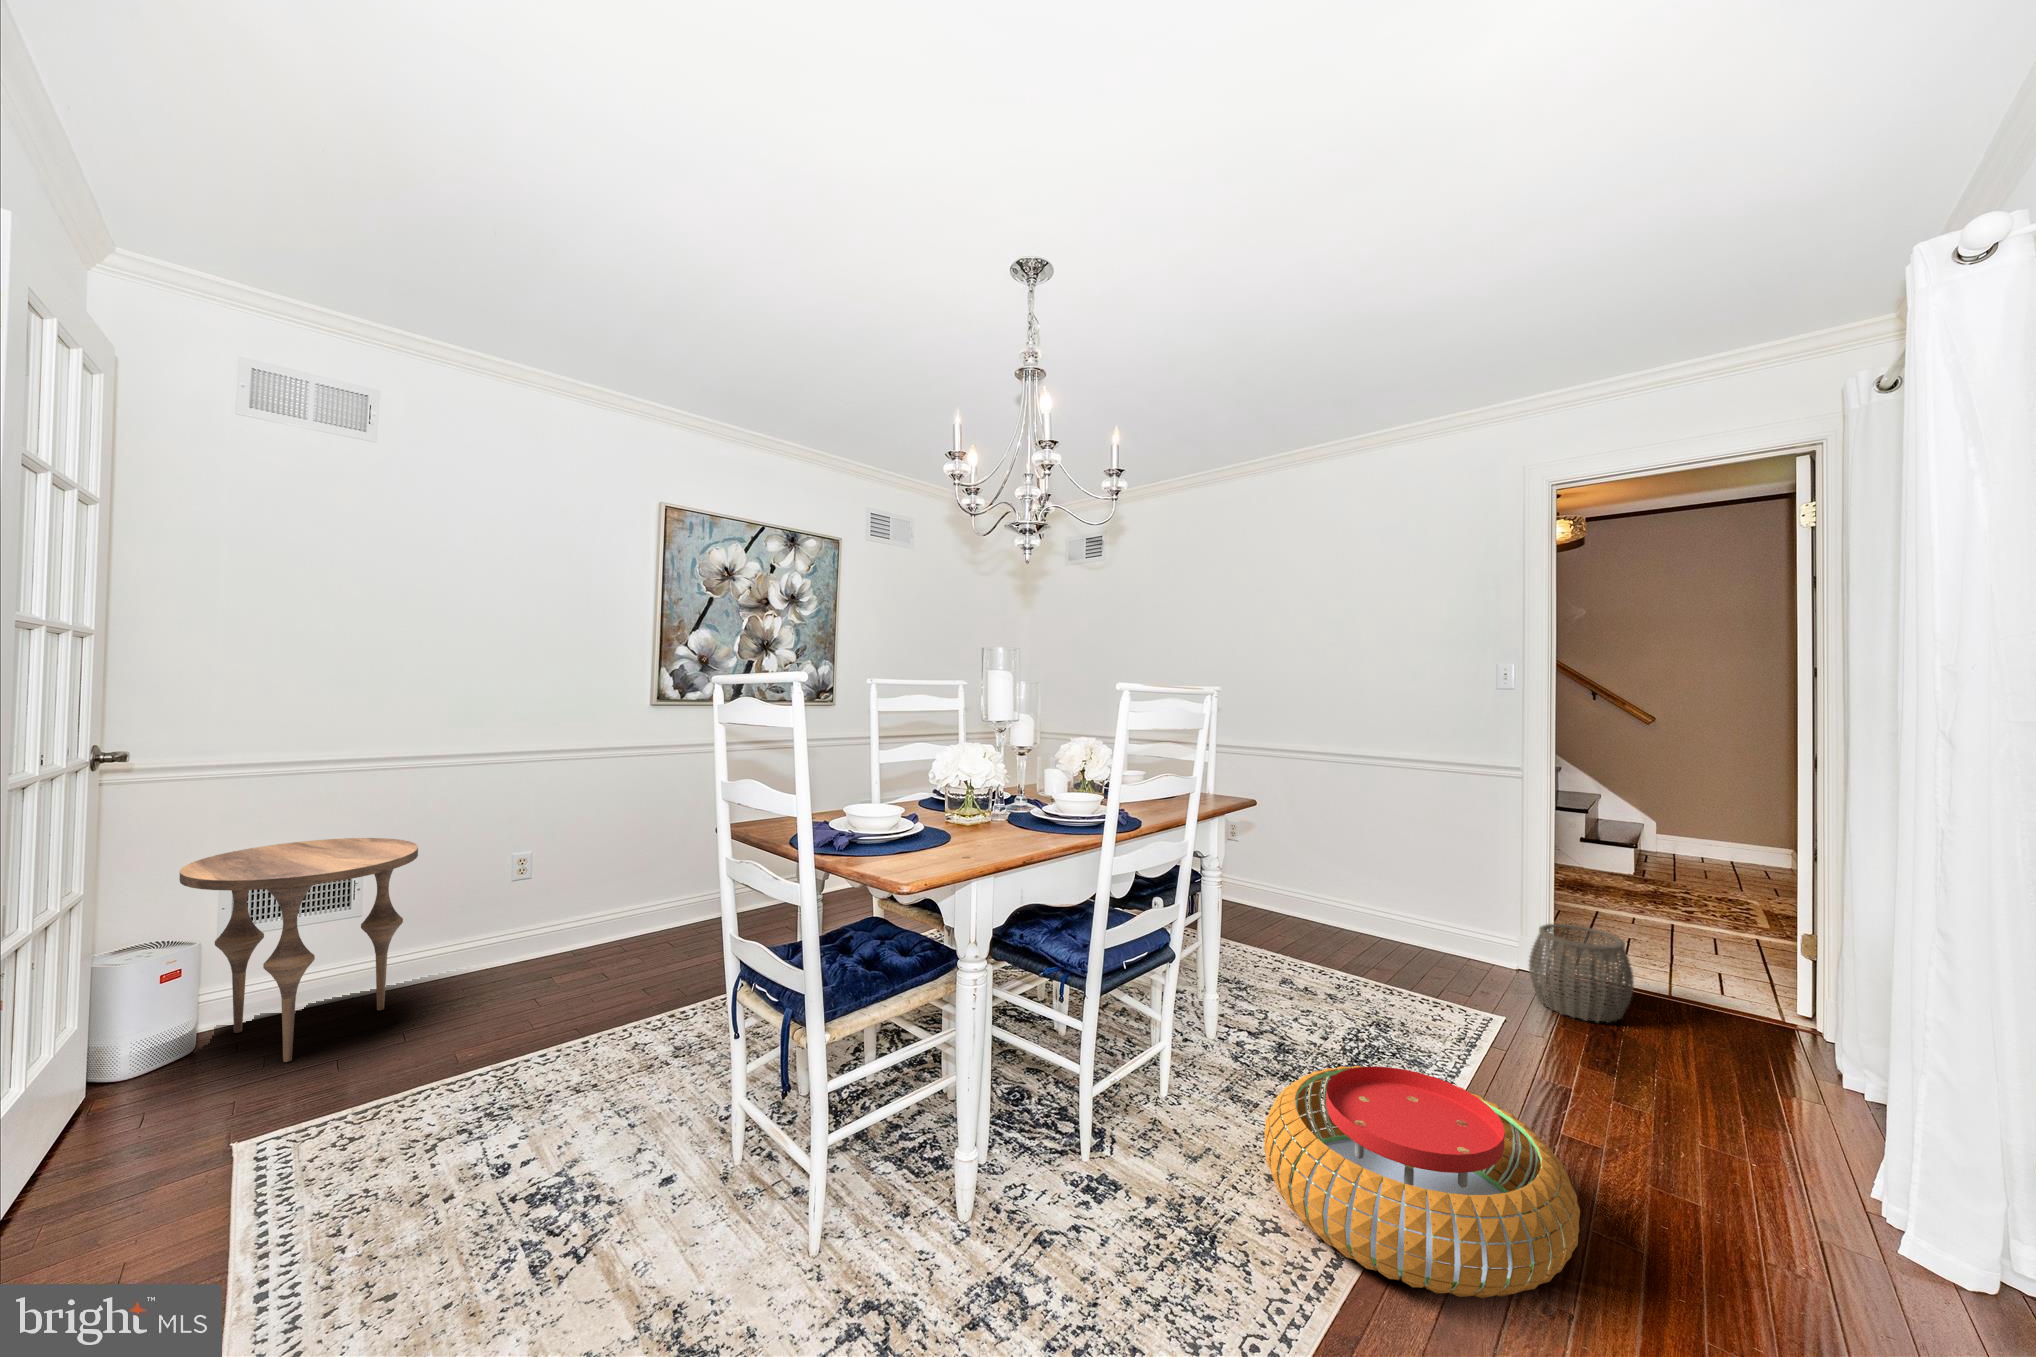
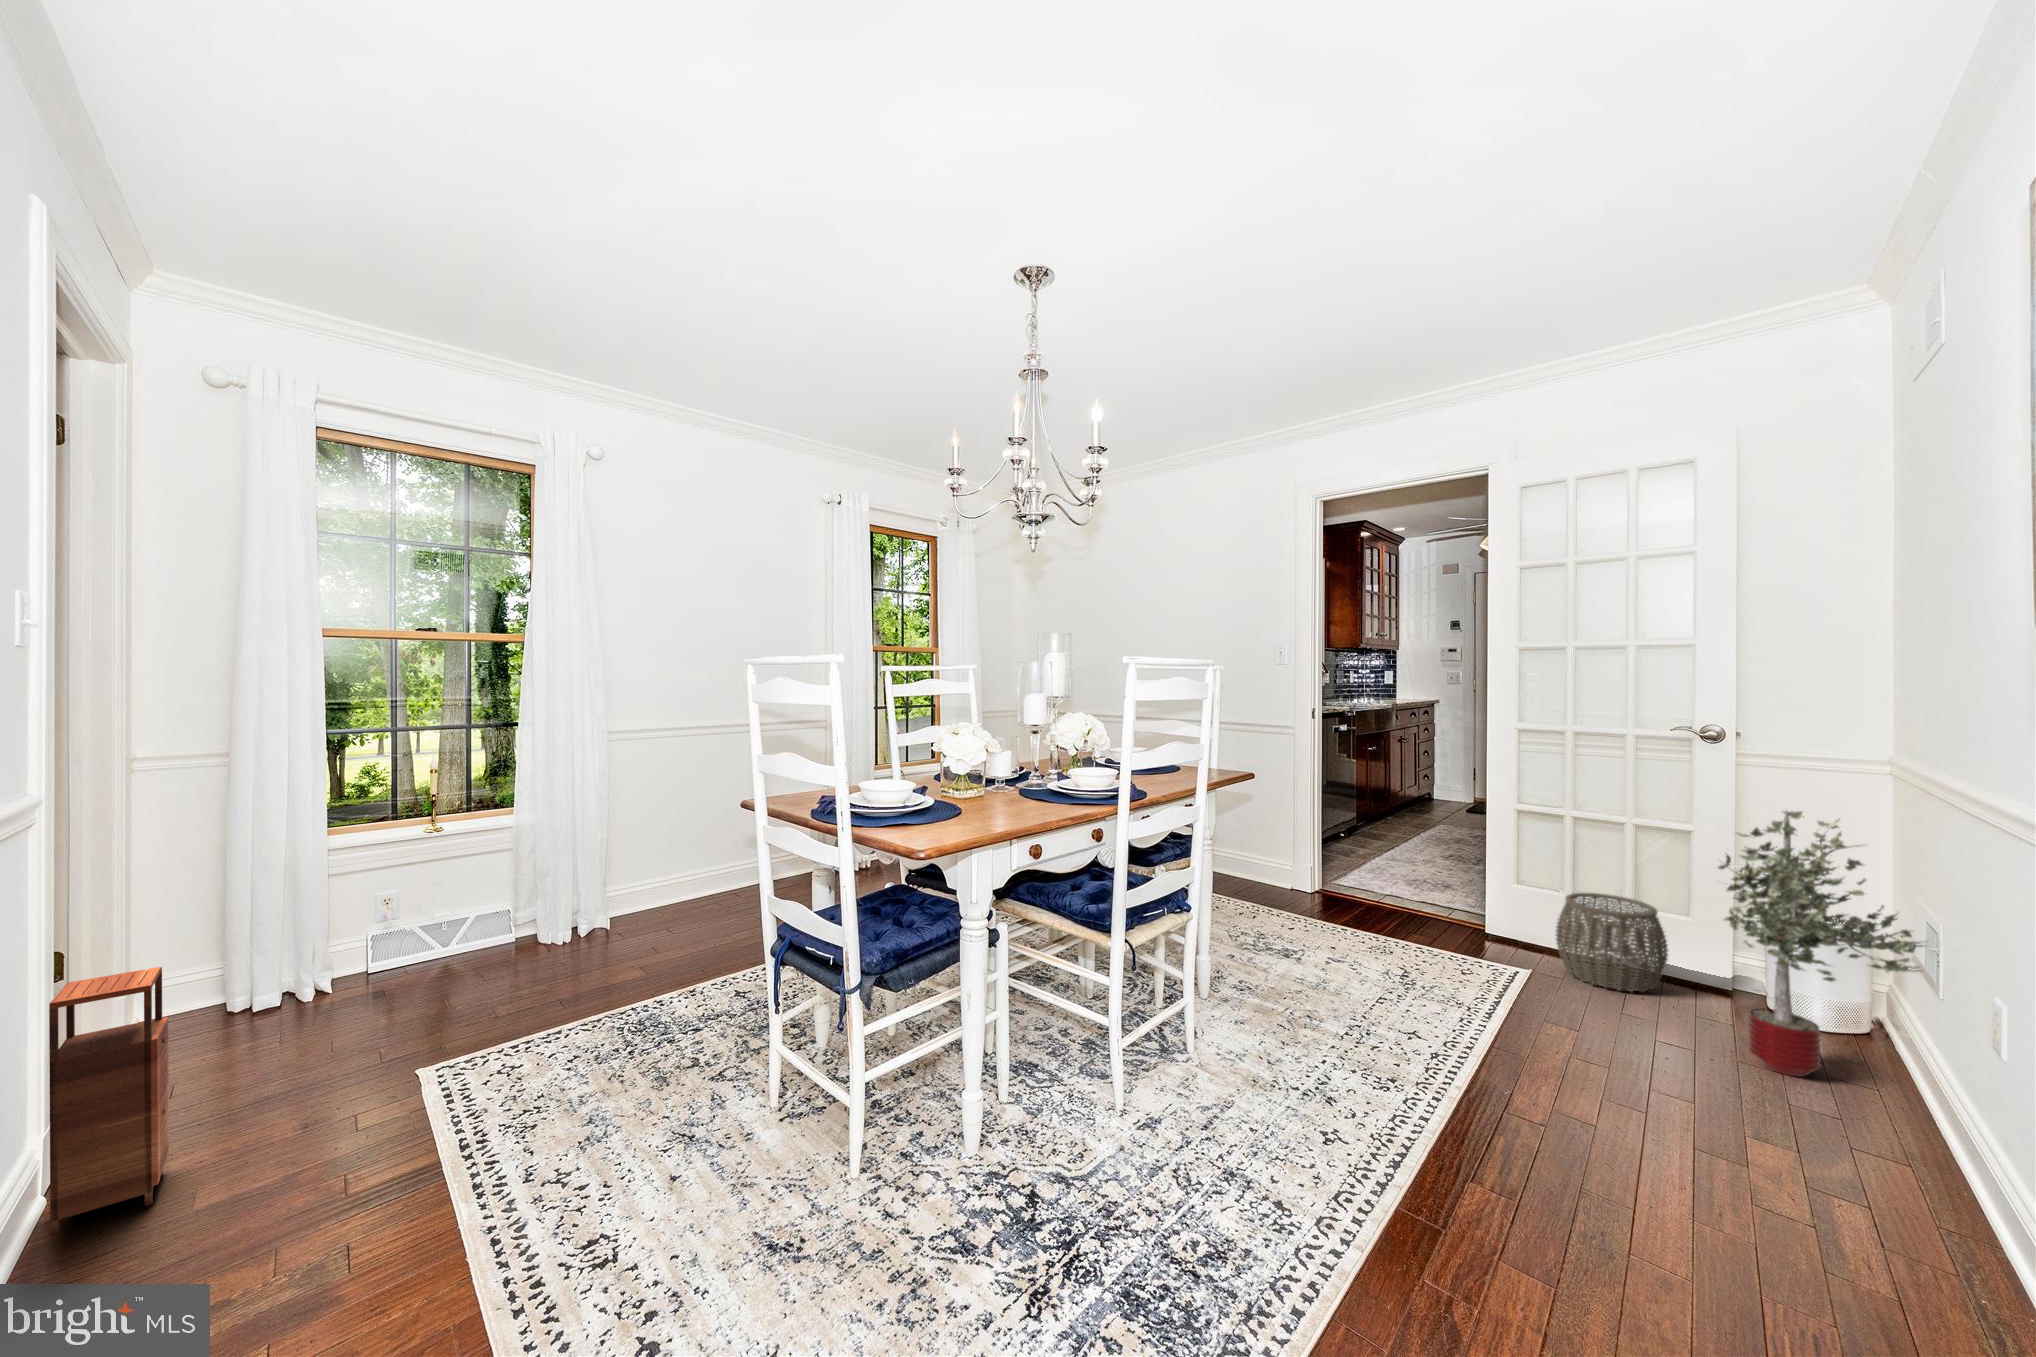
side table: present [180,838,418,1062] -> none [196,829,434,1052]
potted tree: none [1671,852,1861,1107] -> present [1718,811,1923,1077]
storage cabinet: none [52,979,165,1240] -> present [49,967,169,1235]
pouf: present [1264,1066,1580,1298] -> none [1298,1038,1647,1284]

